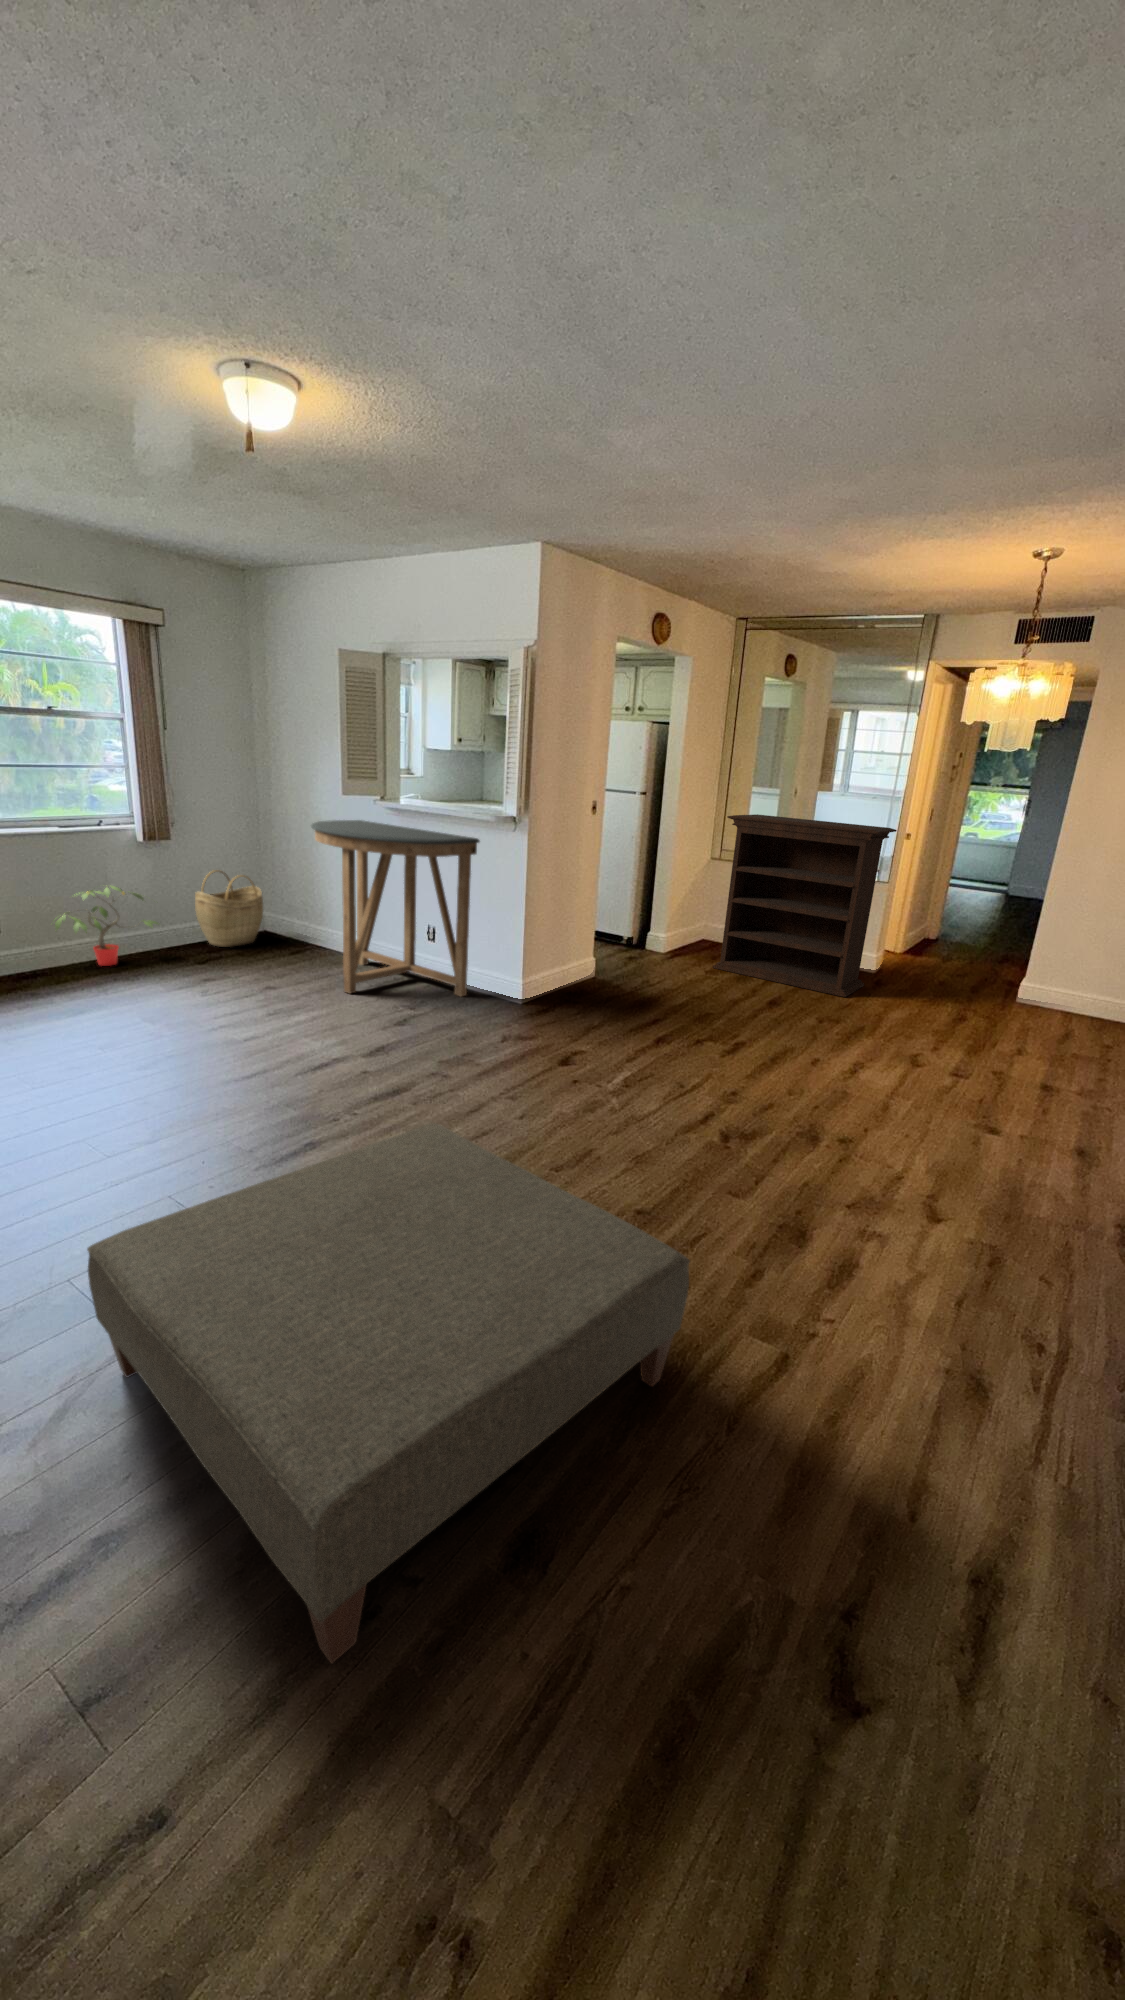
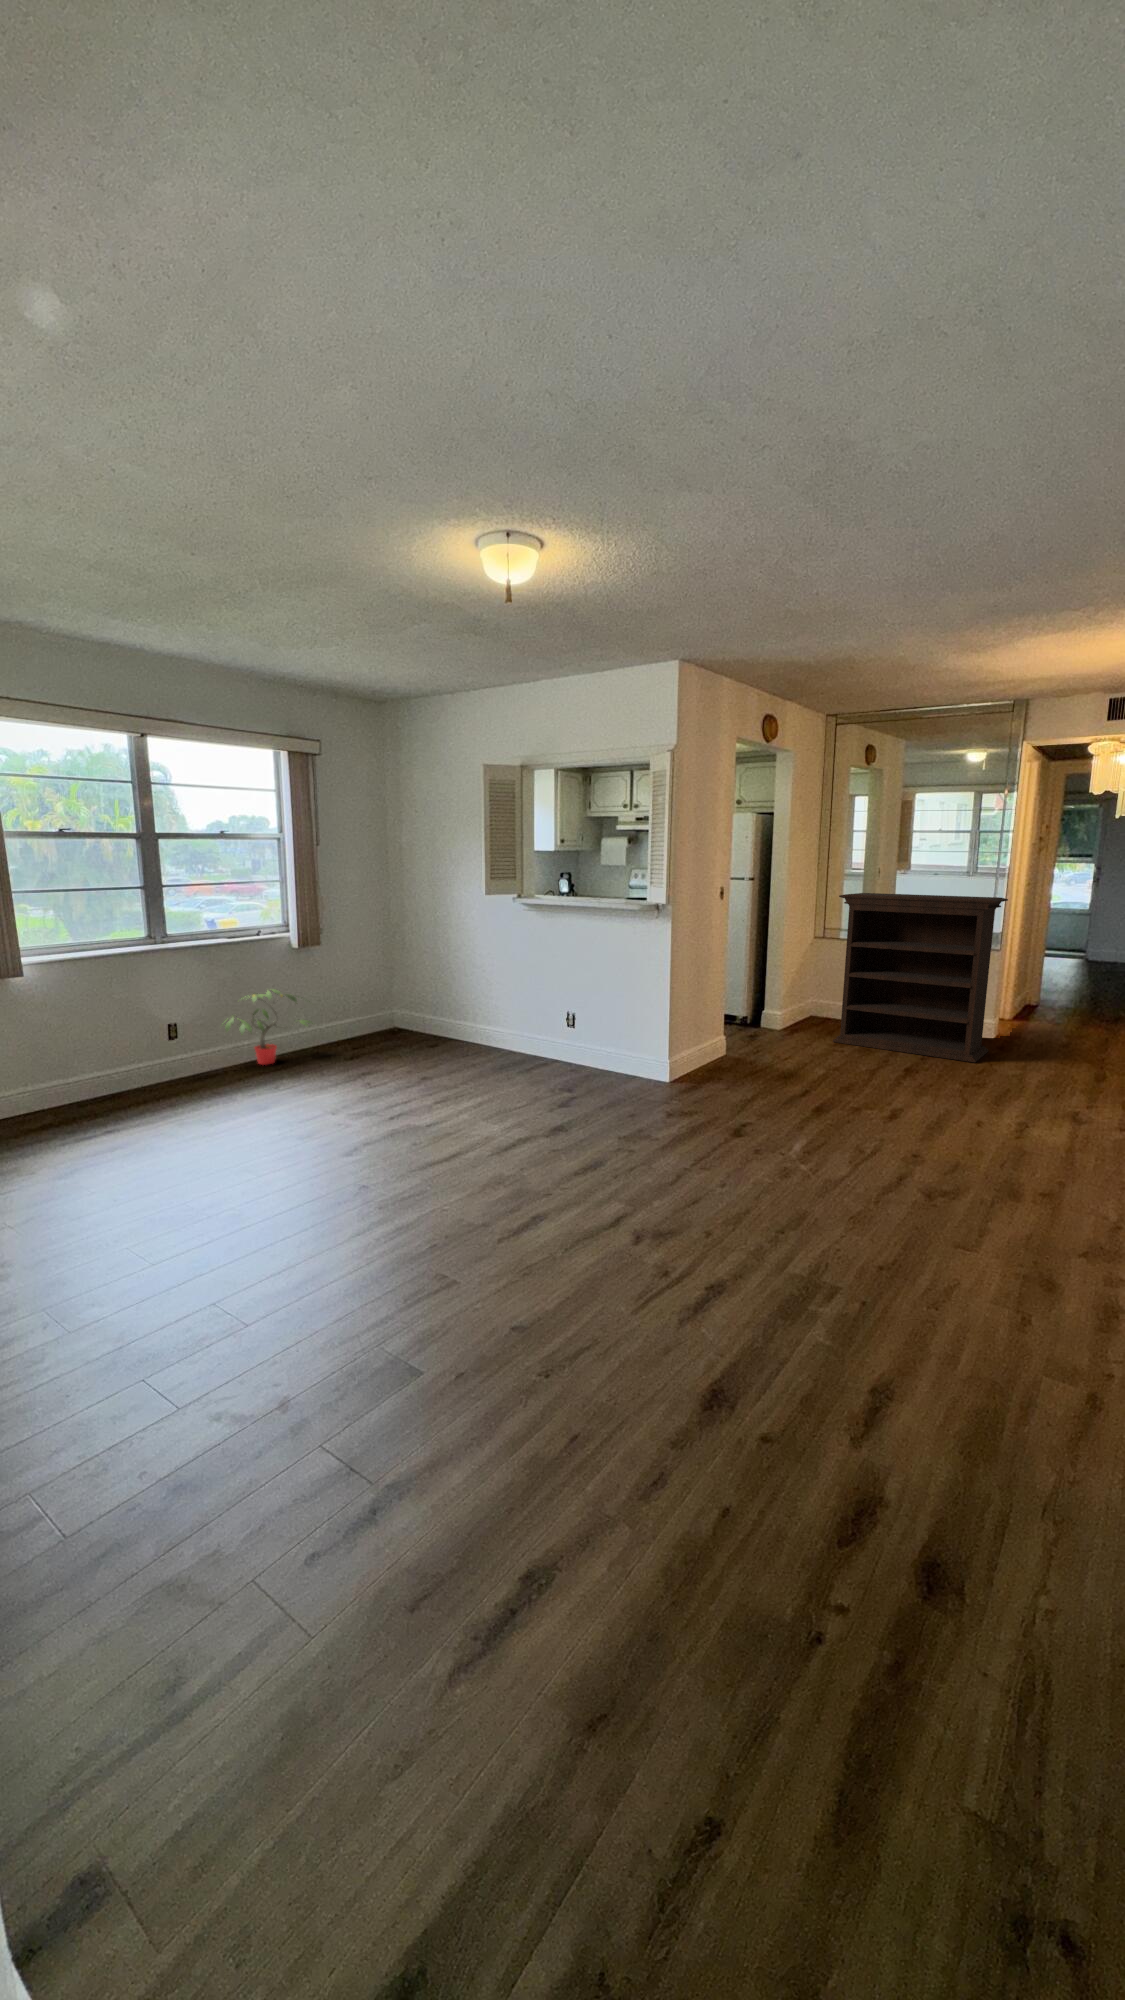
console table: present [311,820,480,996] -> none [459,917,624,1079]
woven basket: present [195,870,263,947] -> none [337,971,398,1044]
ottoman: present [87,1123,690,1663] -> none [457,1174,996,1629]

